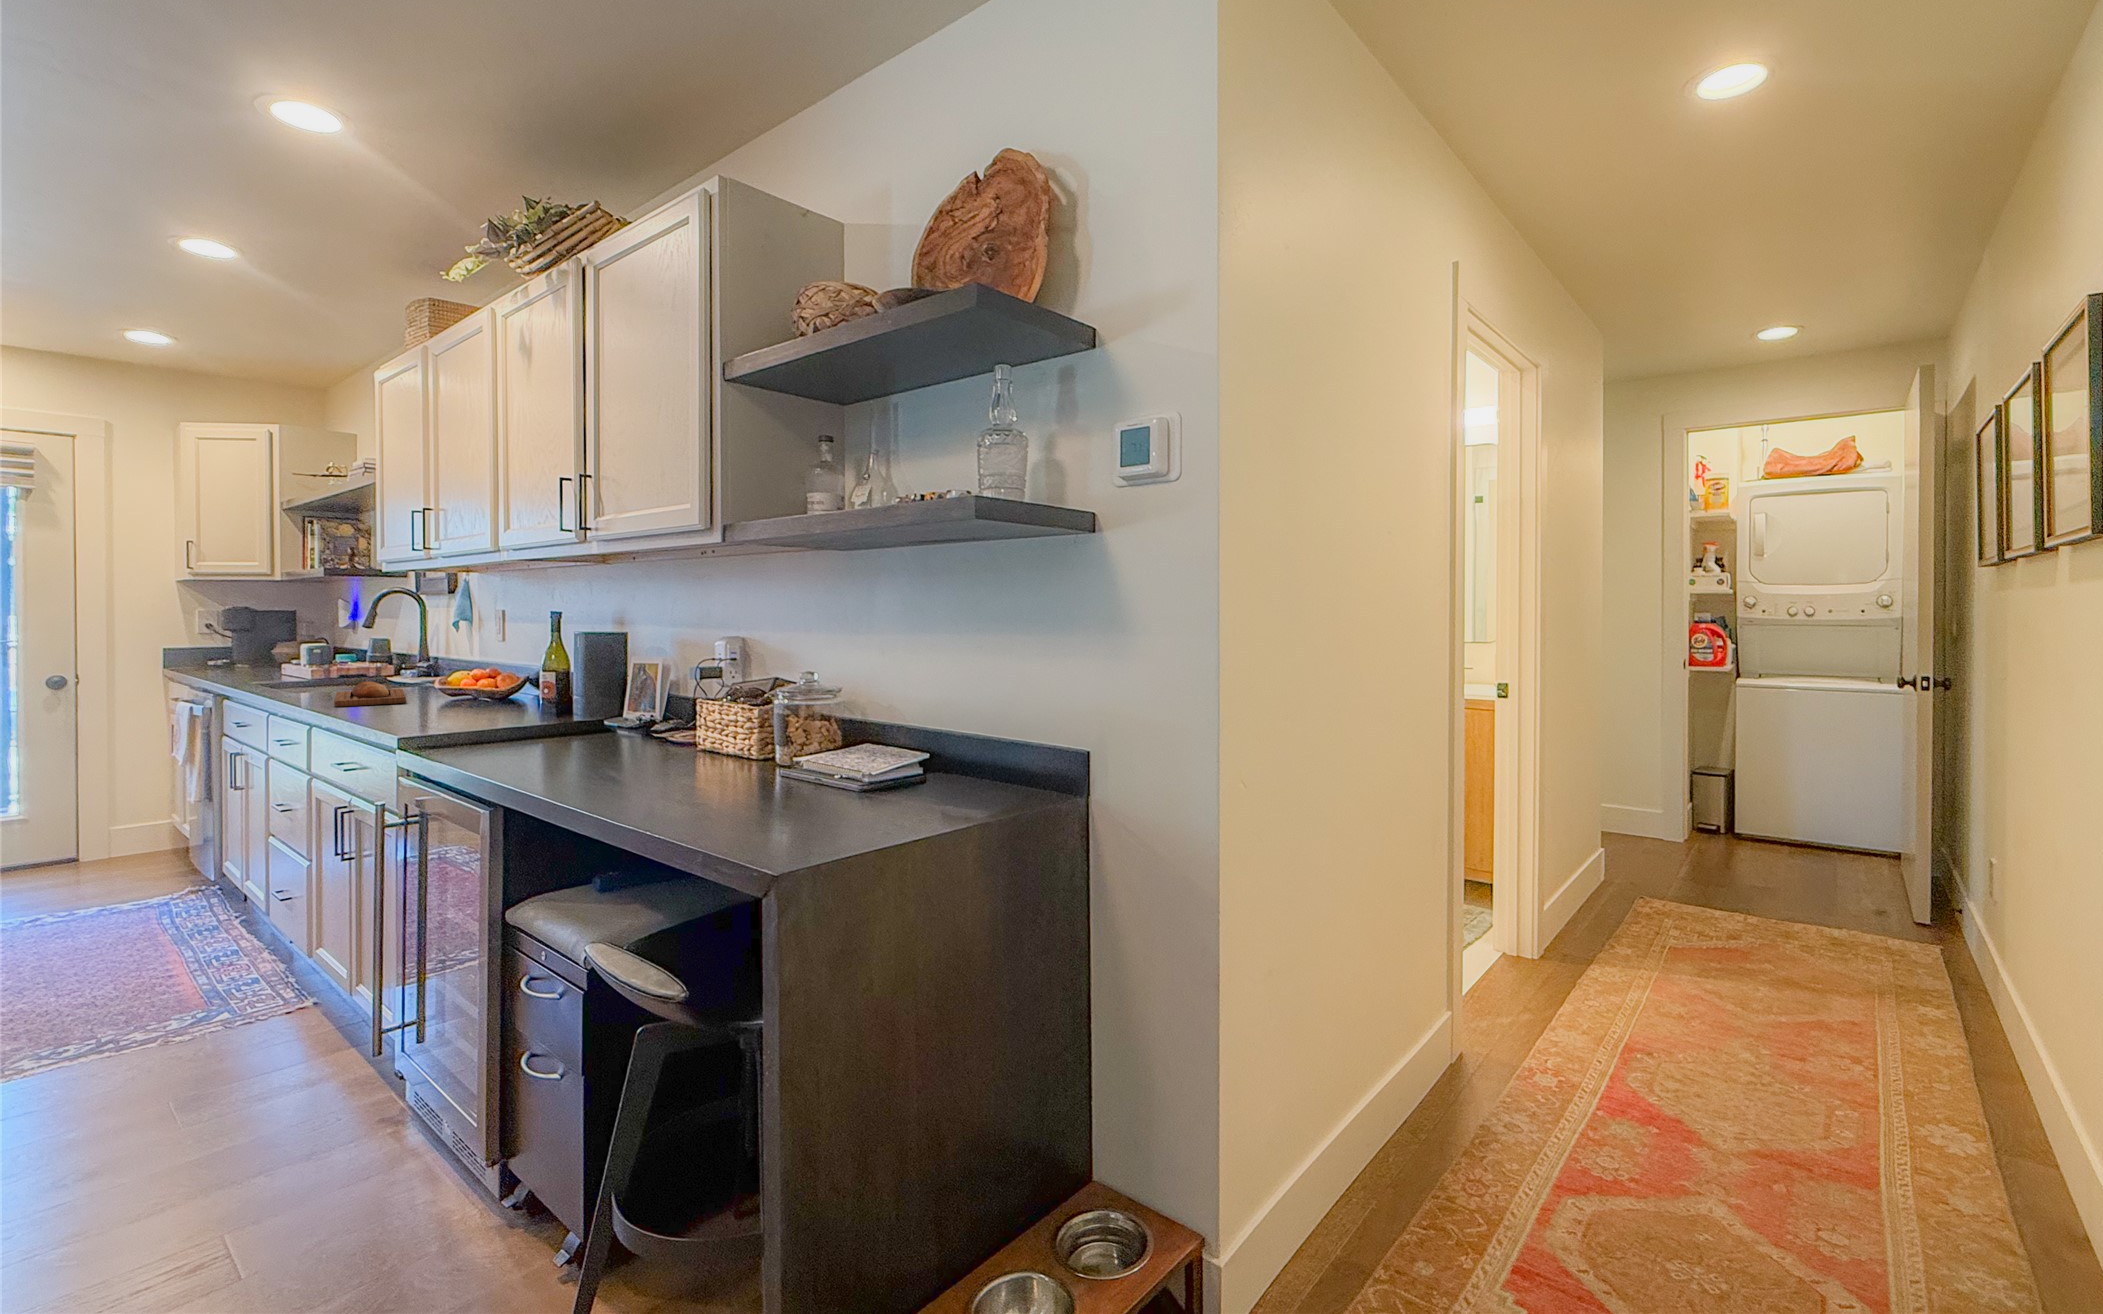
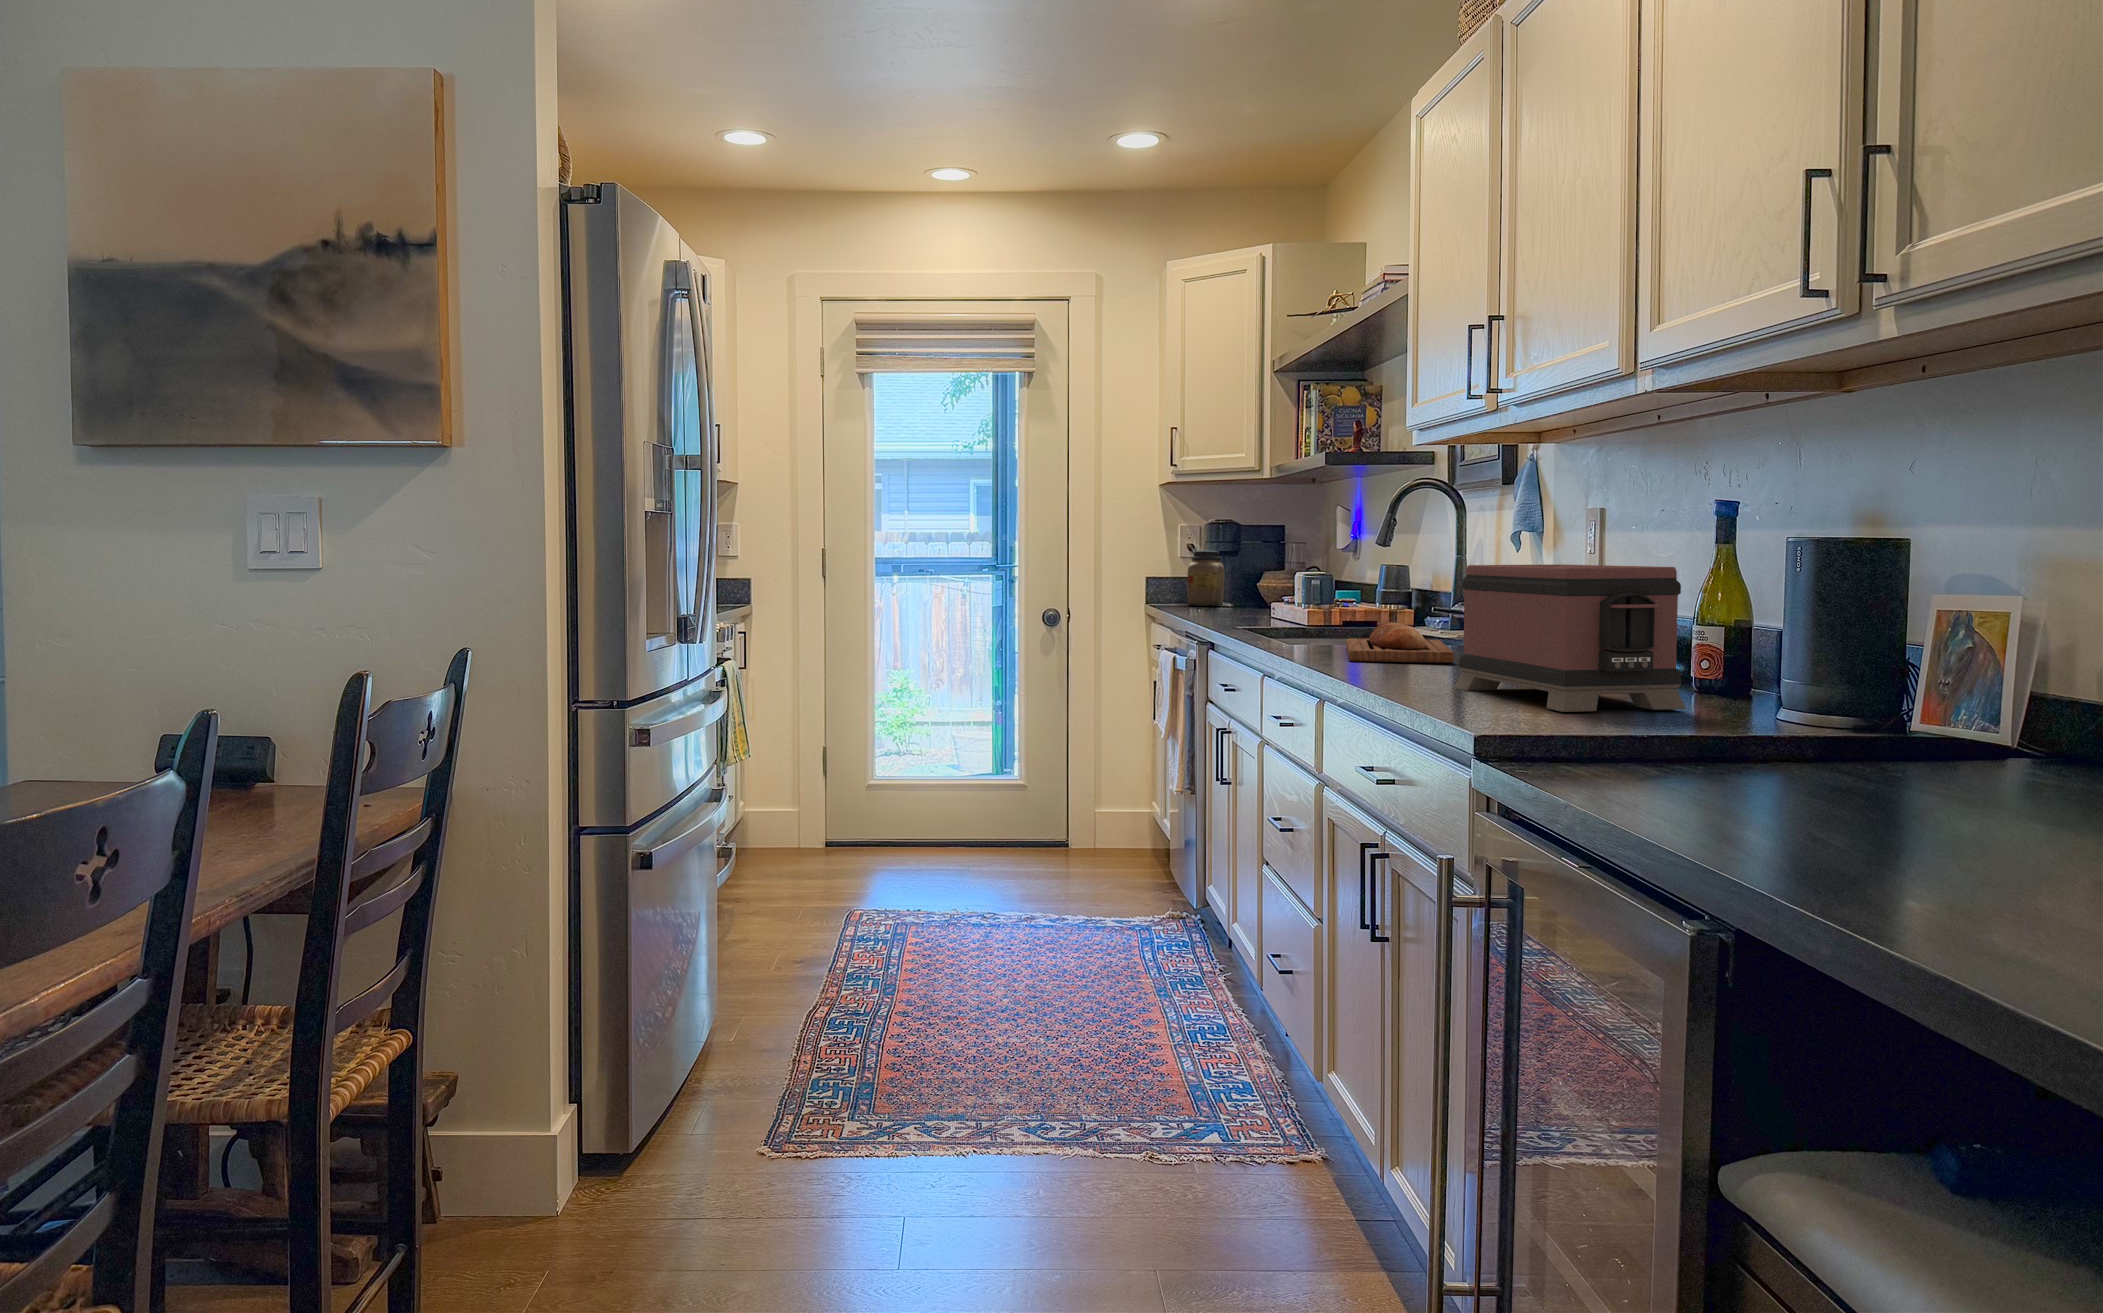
jar: none [201,627,238,668] -> present [1187,550,1225,606]
toaster: none [396,655,510,726] -> present [1454,564,1686,712]

